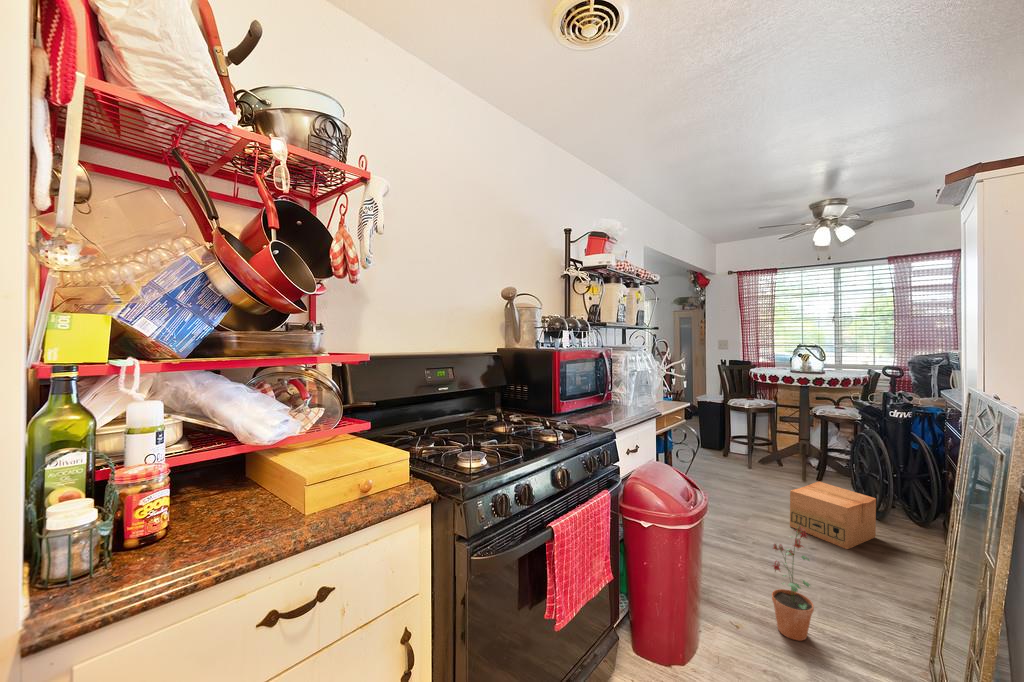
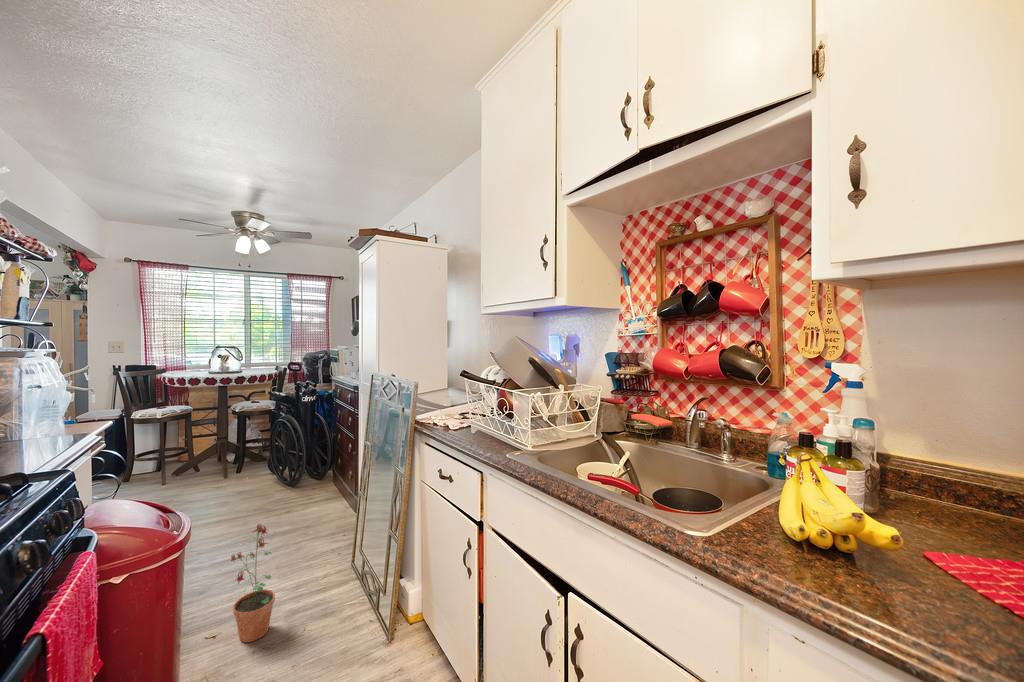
cardboard box: present [790,482,876,549] -> none [224,472,296,528]

